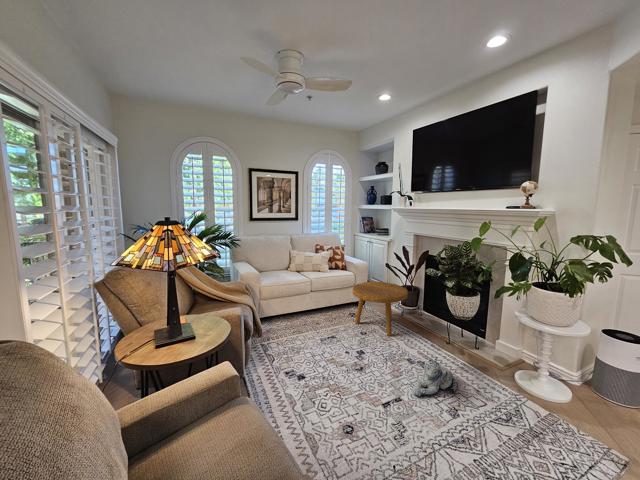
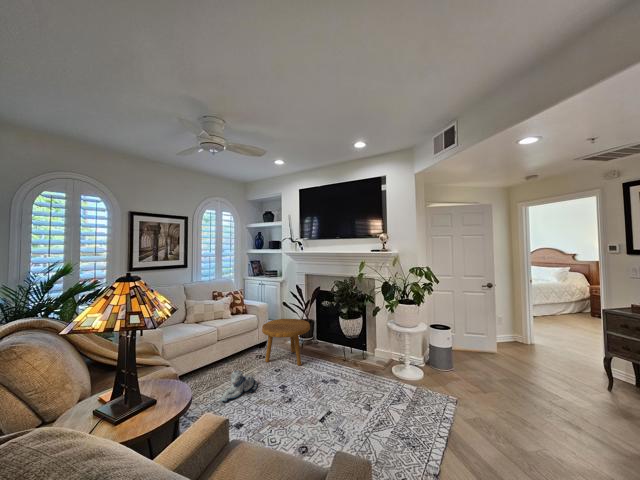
plush toy: present [413,359,457,396] -> present [221,370,258,402]

